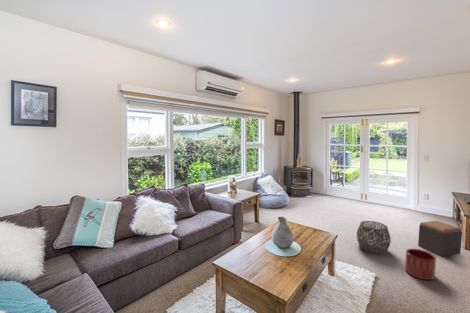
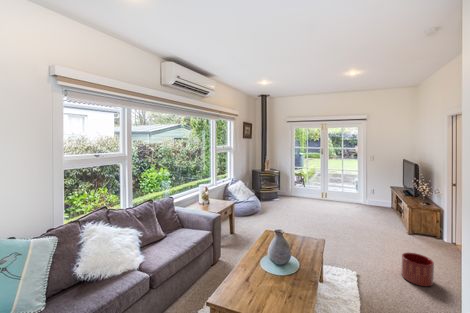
woven basket: present [357,221,391,254] -> none [344,225,379,261]
footstool: present [418,221,462,256] -> none [398,219,438,255]

